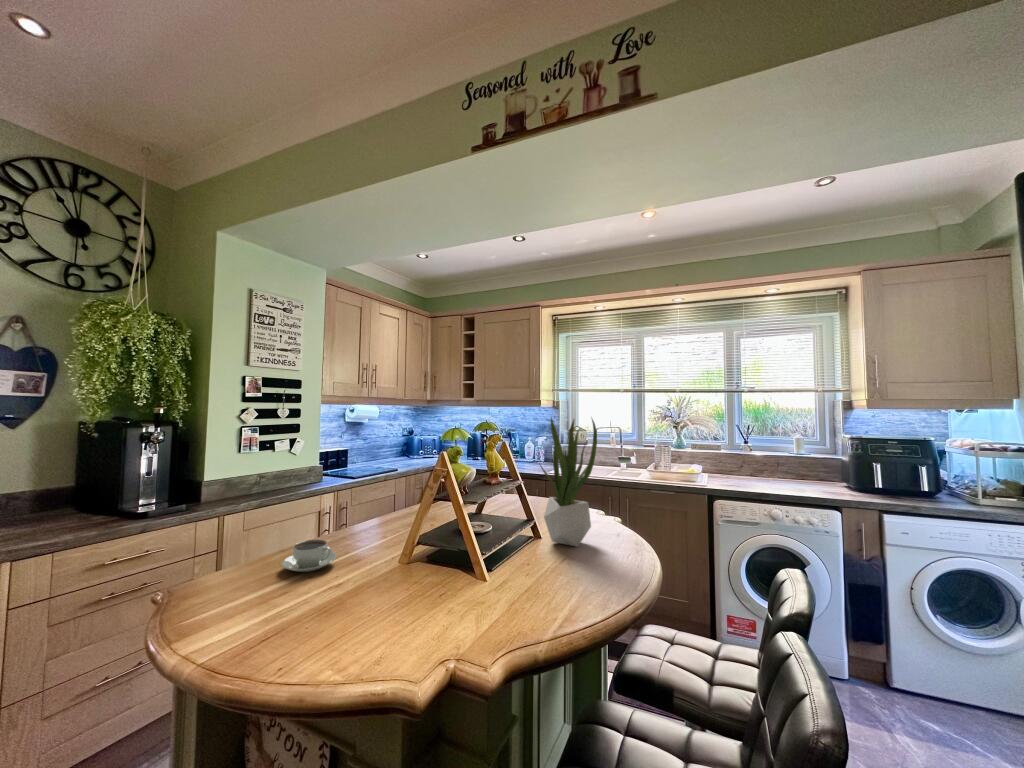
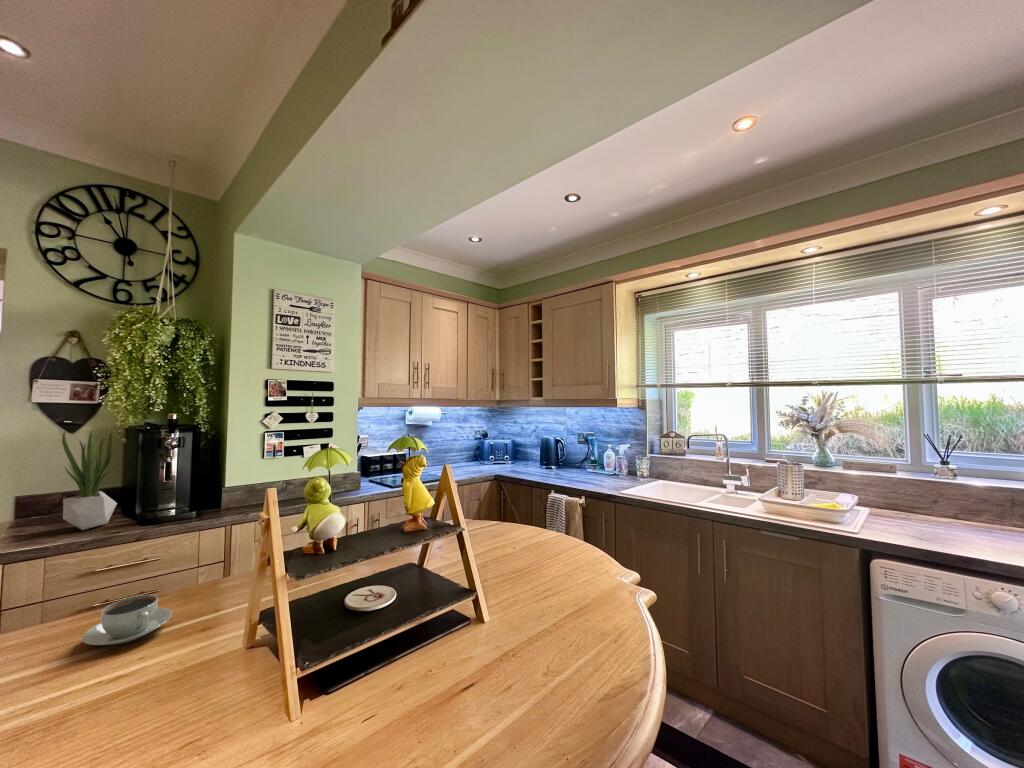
potted plant: present [540,418,597,547] -> present [62,431,117,530]

